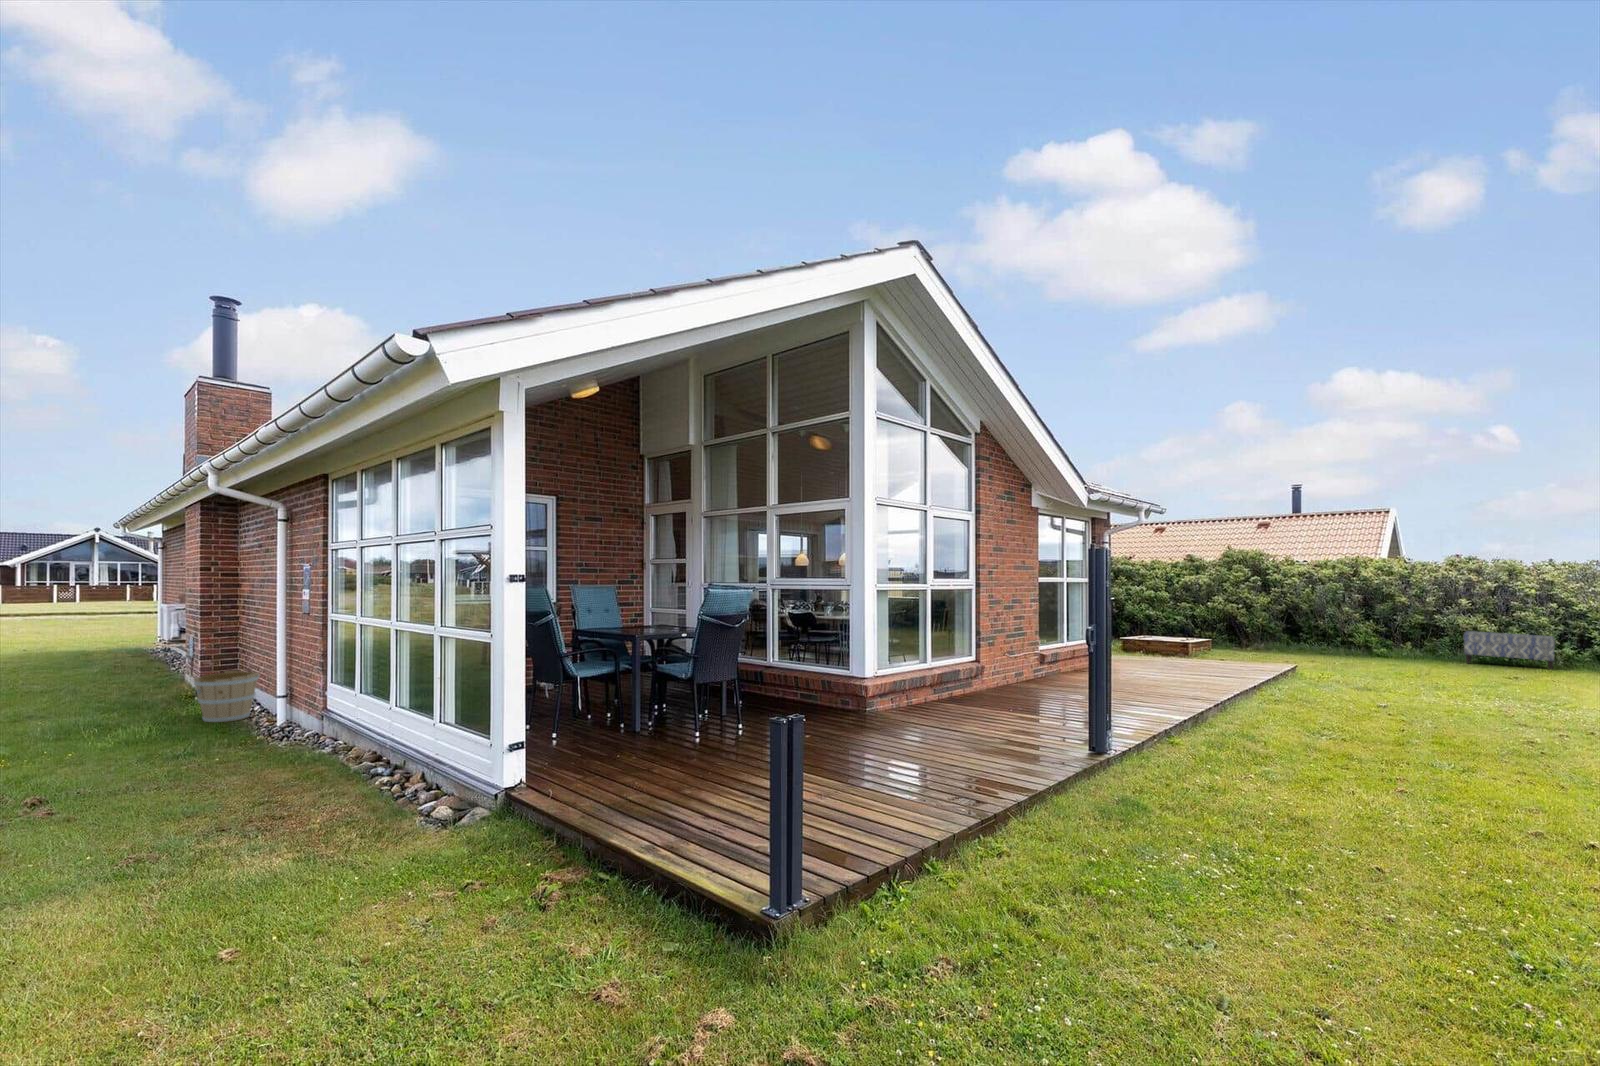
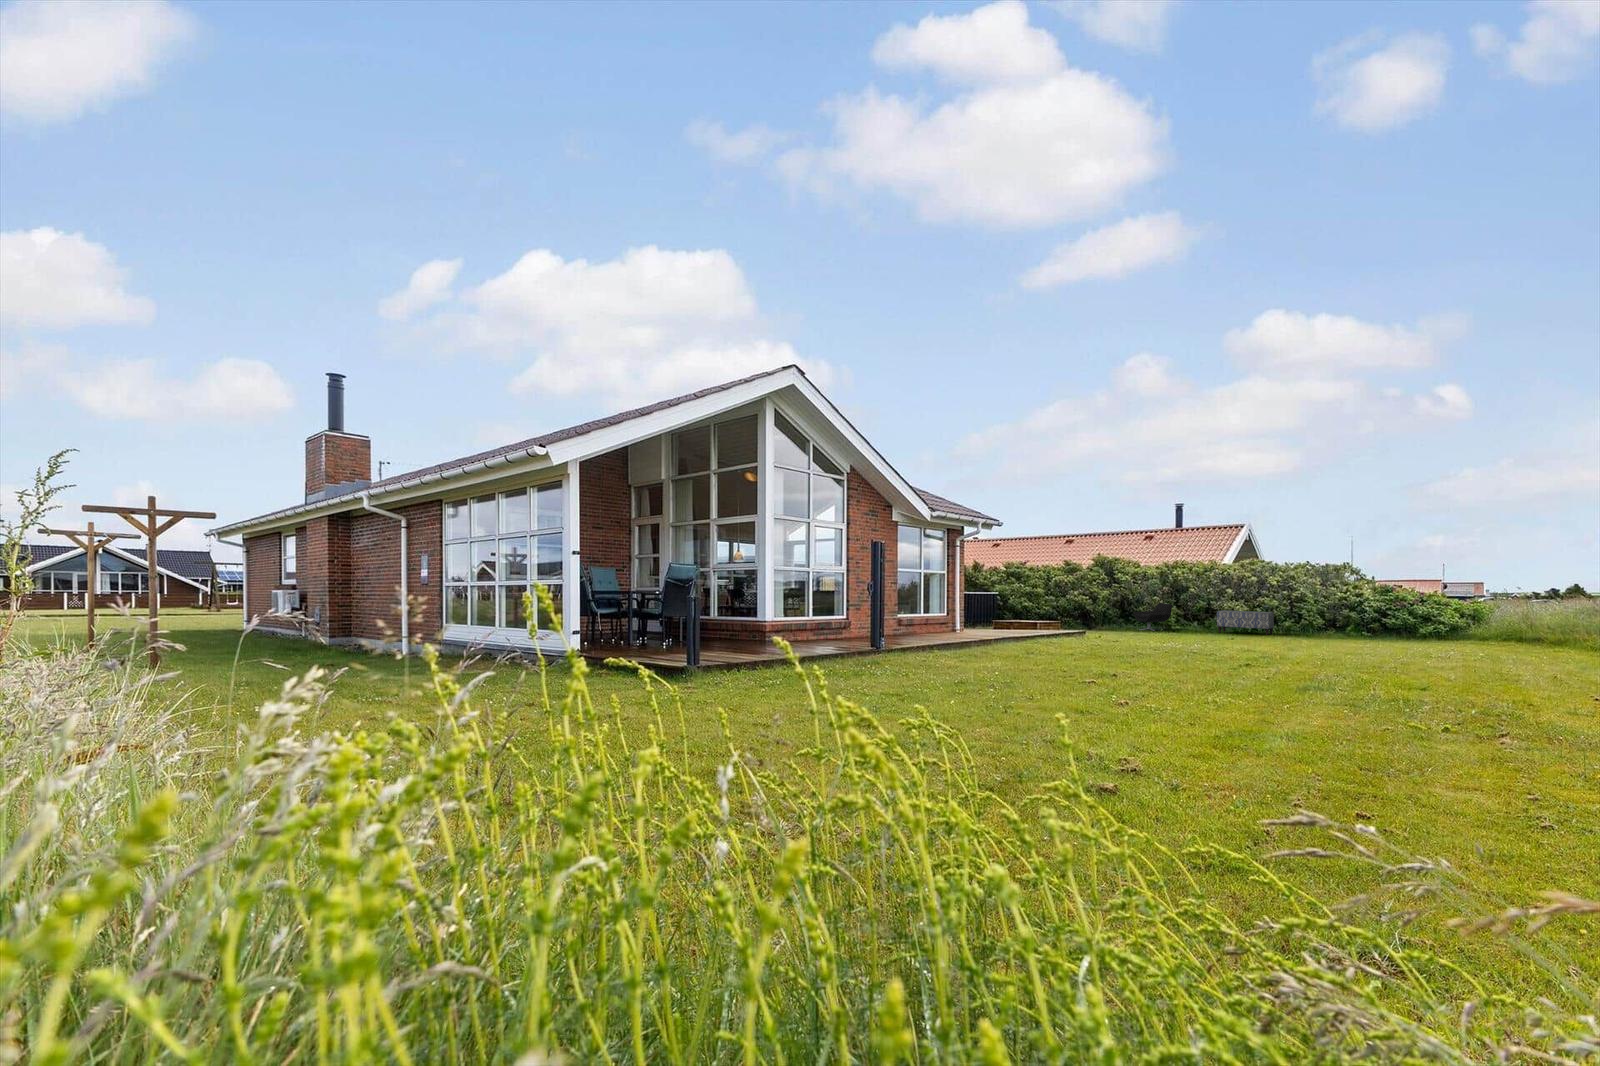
lounge chair: none [1327,618,1388,658] -> present [1133,603,1172,631]
wooden bucket: present [194,671,259,722] -> none [342,626,380,657]

